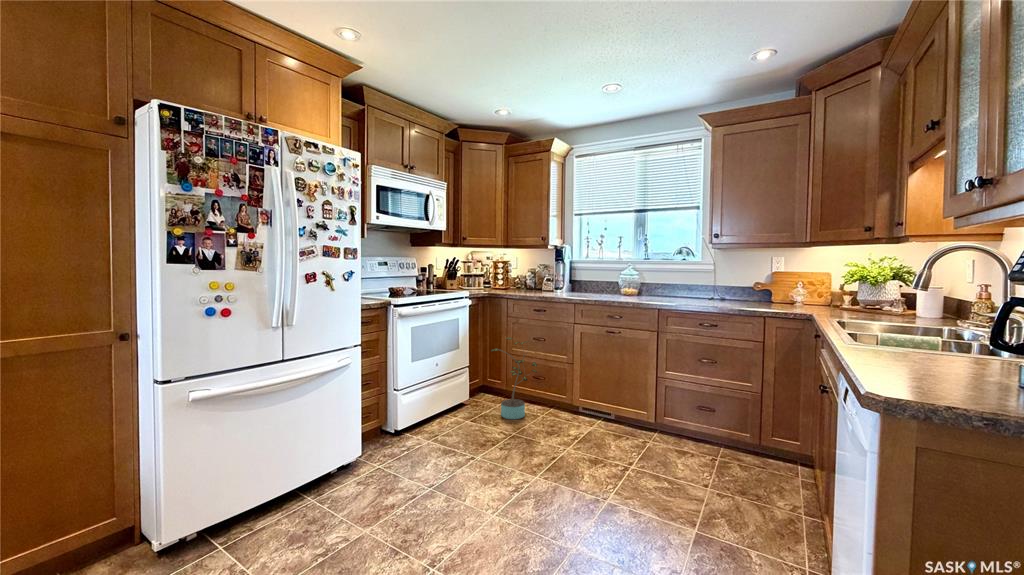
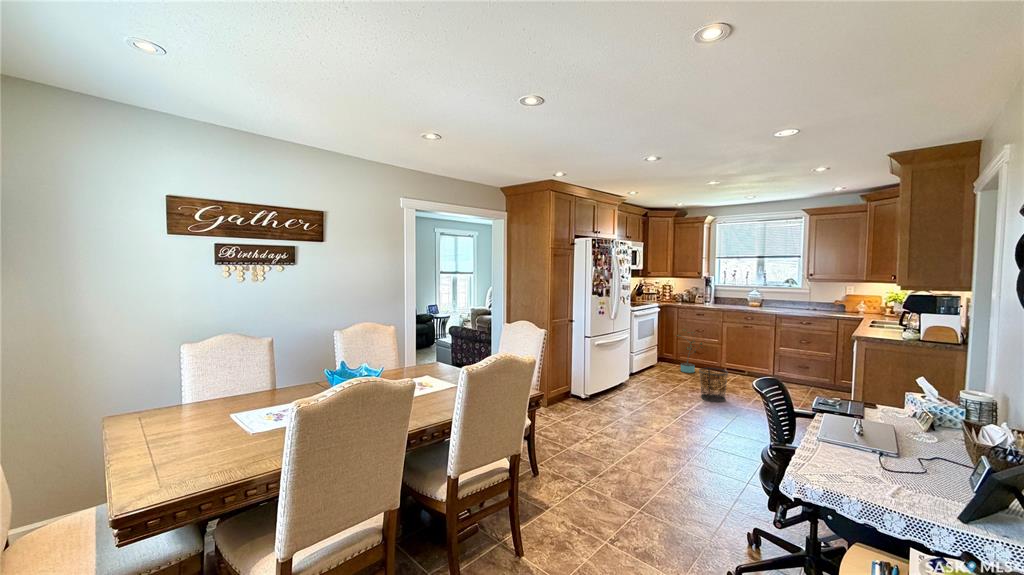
waste bin: none [485,432,548,526] -> present [699,368,728,402]

